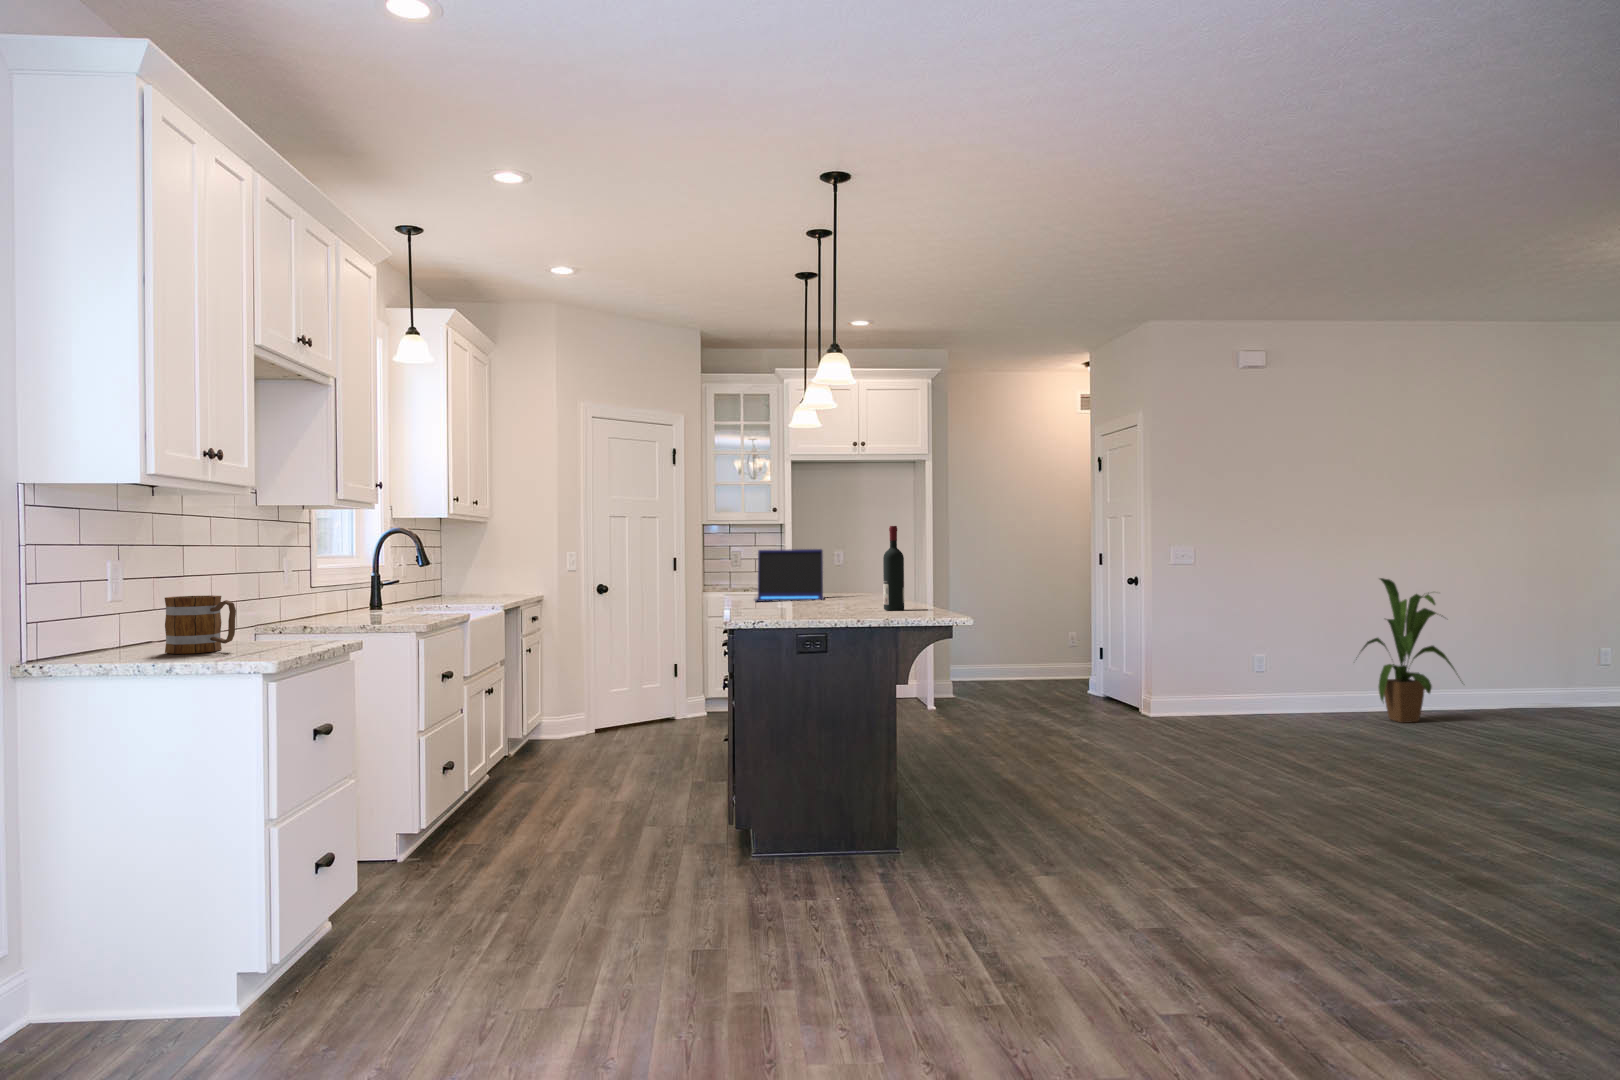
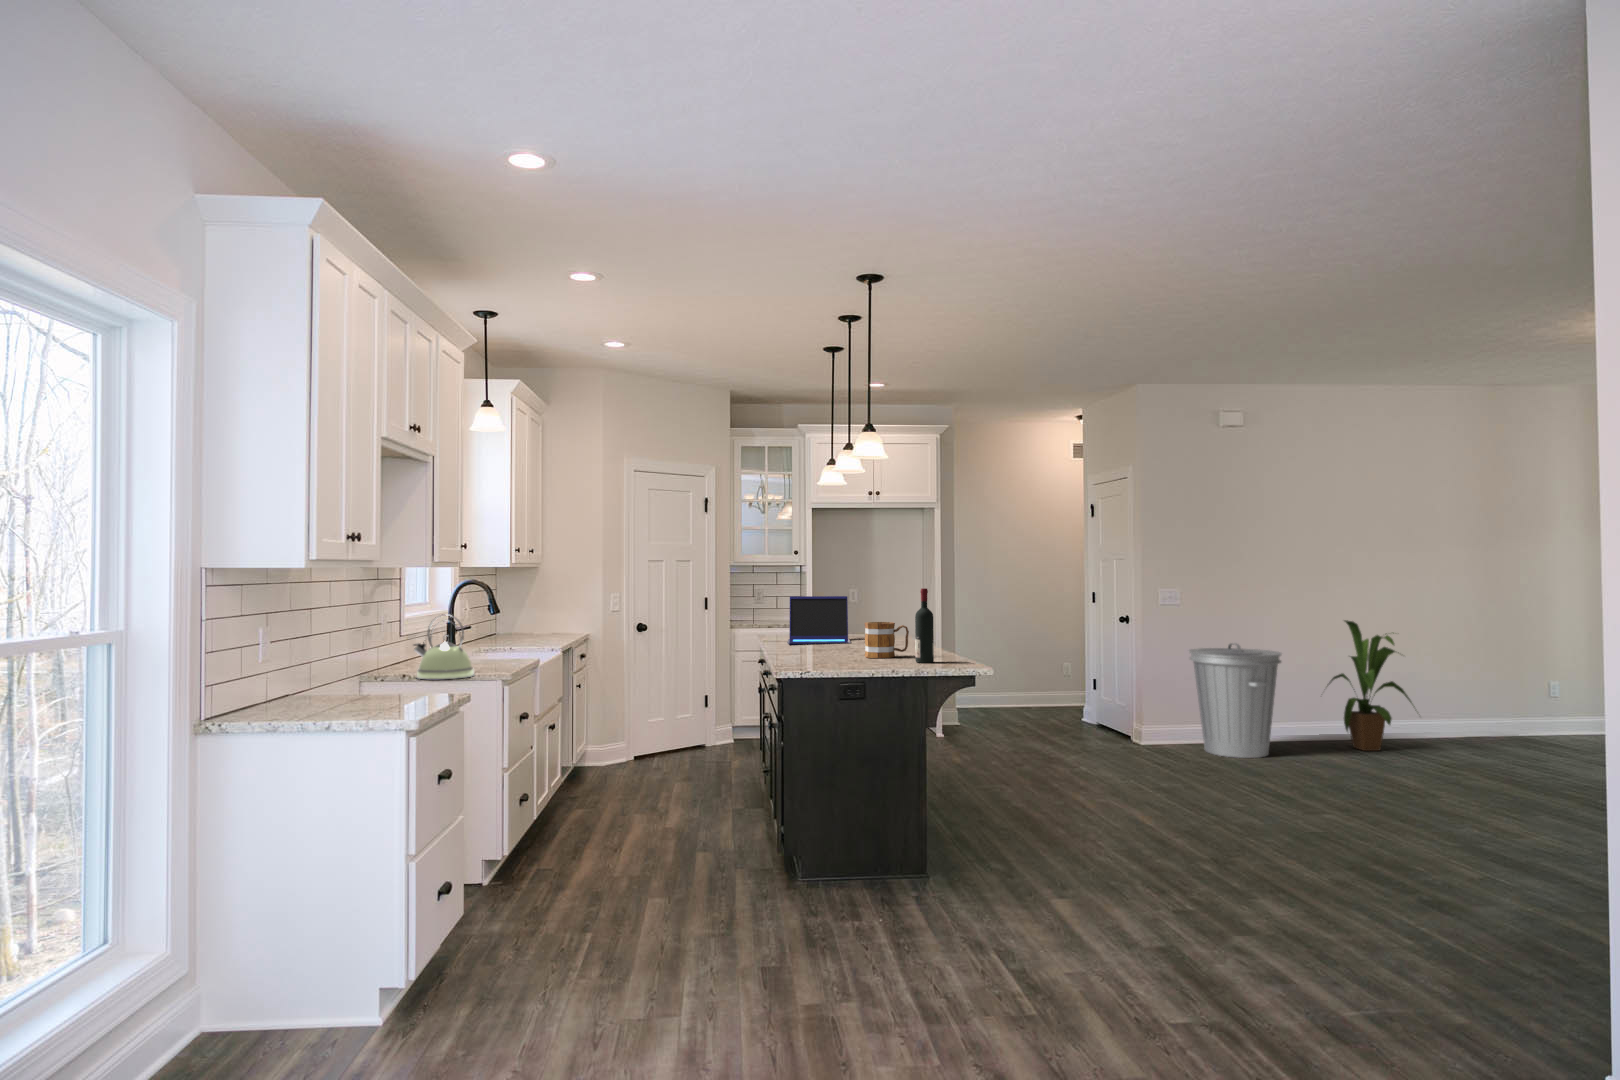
kettle: none [311,557,382,630] -> present [414,614,474,679]
mug: present [165,595,236,654] -> present [865,622,909,658]
trash can: none [1206,604,1311,730] -> present [1189,643,1282,758]

